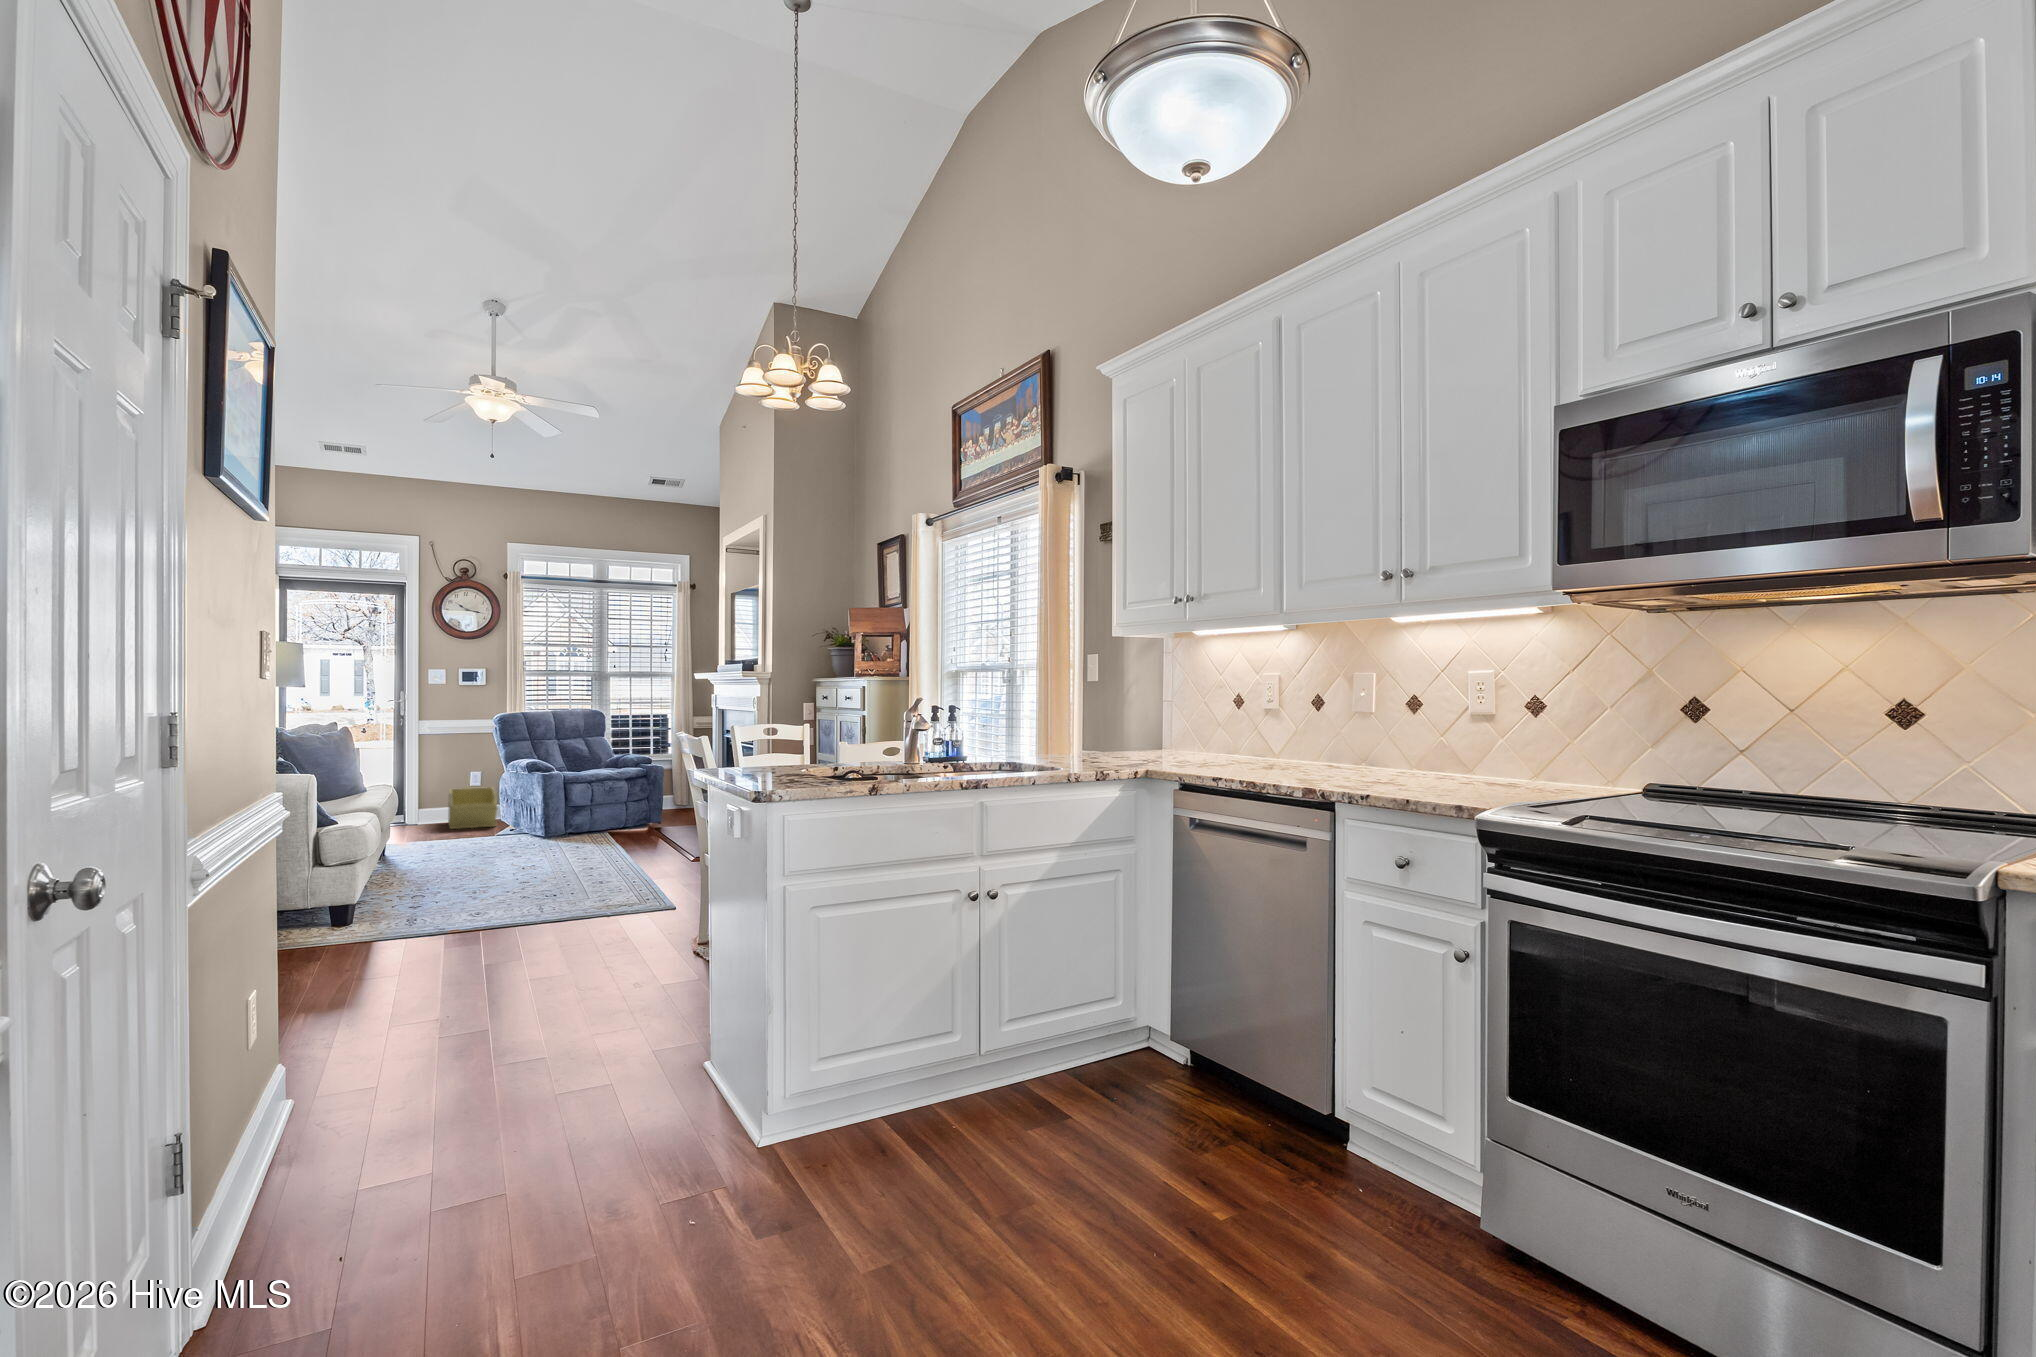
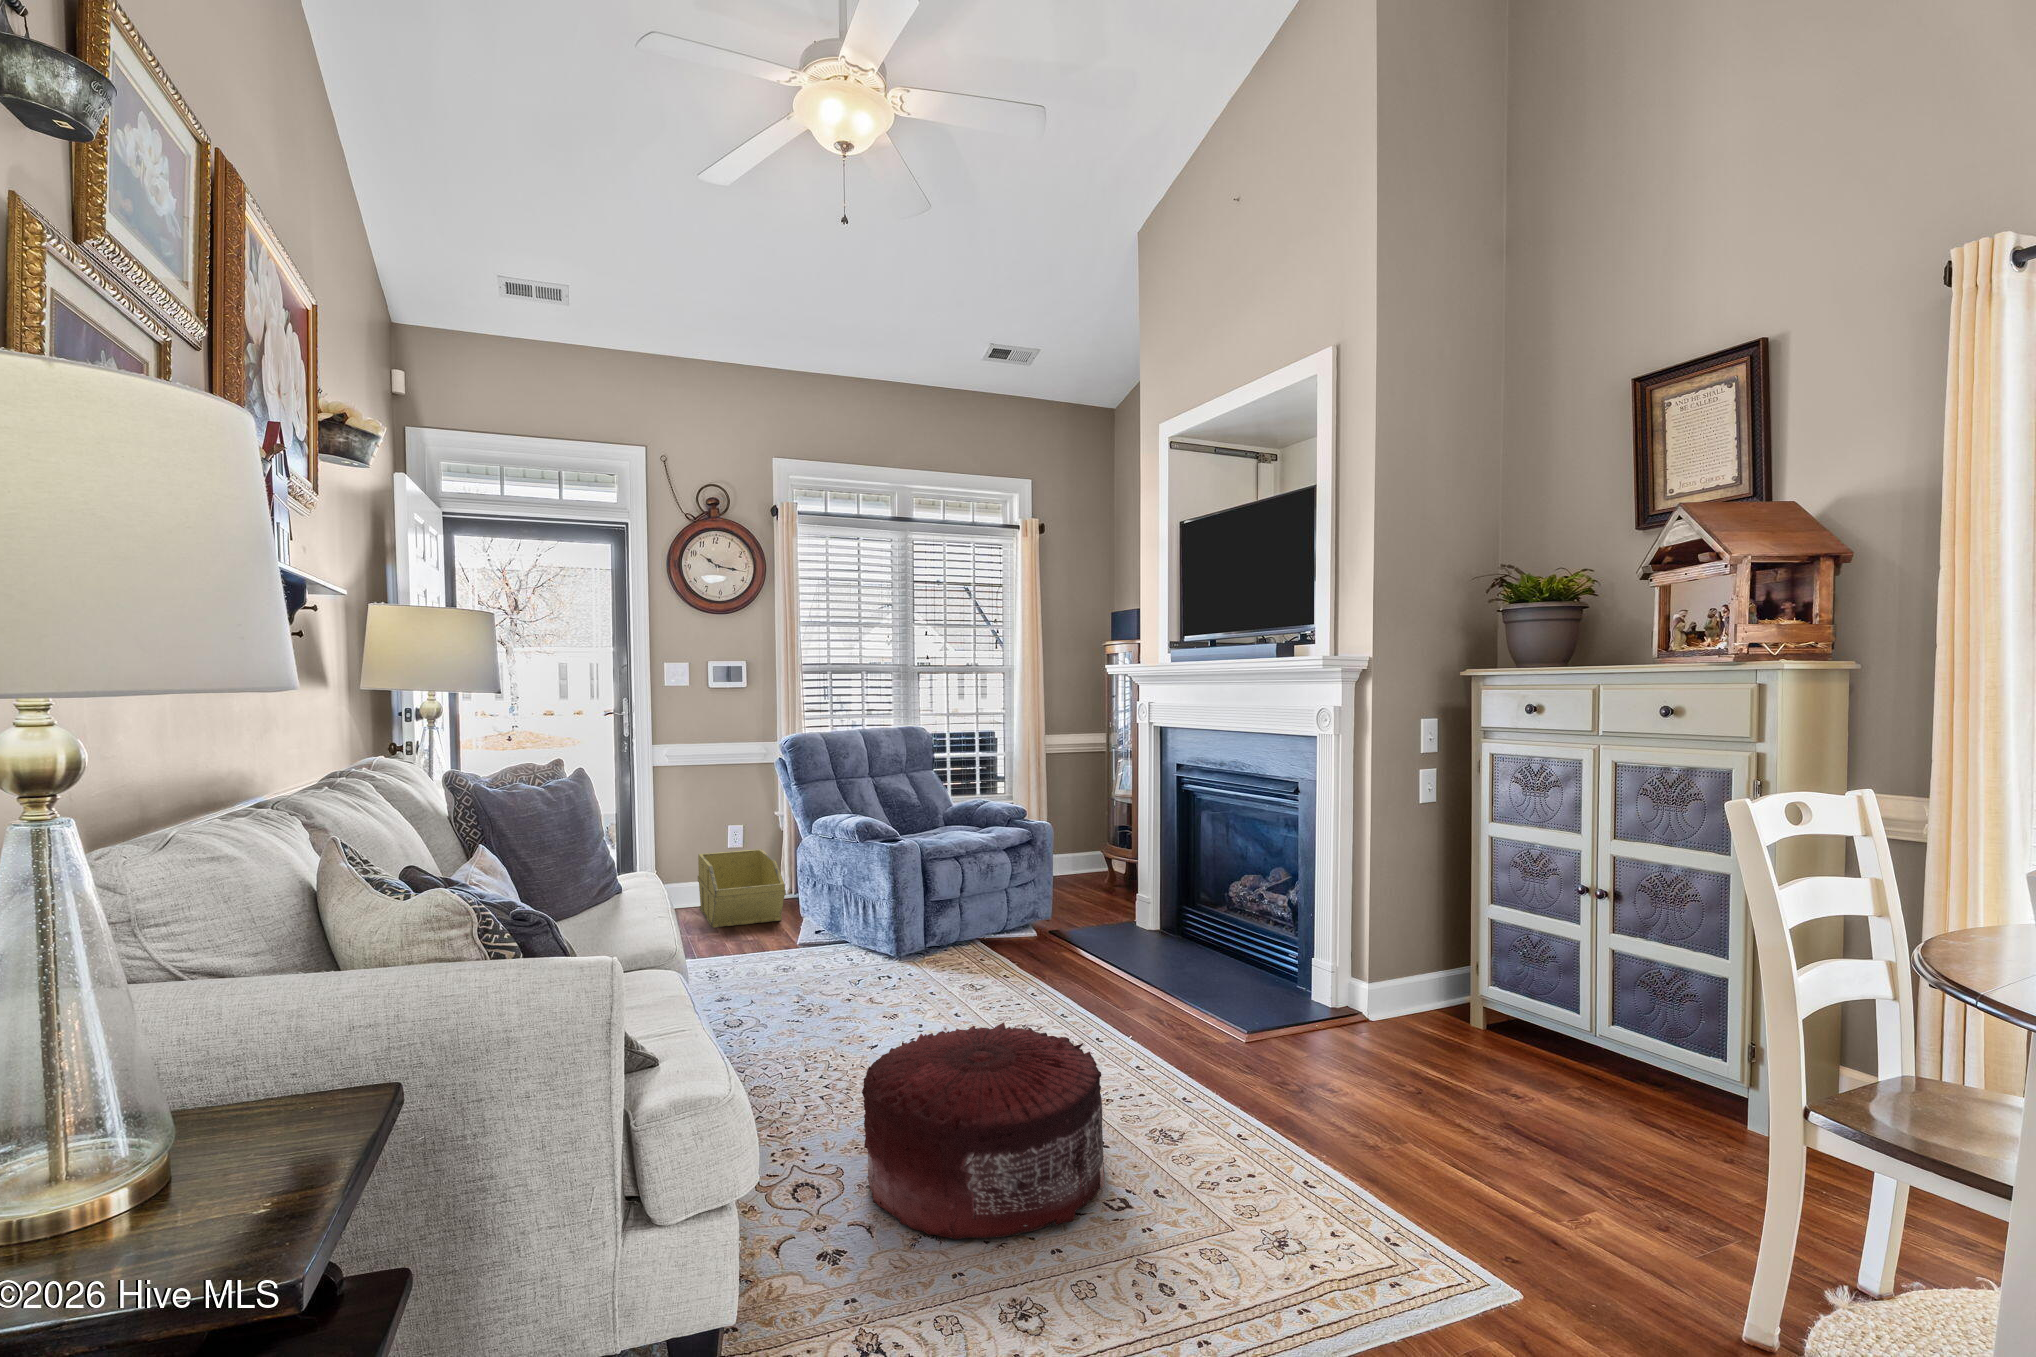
pouf: none [444,832,562,897] -> present [862,1023,1104,1240]

